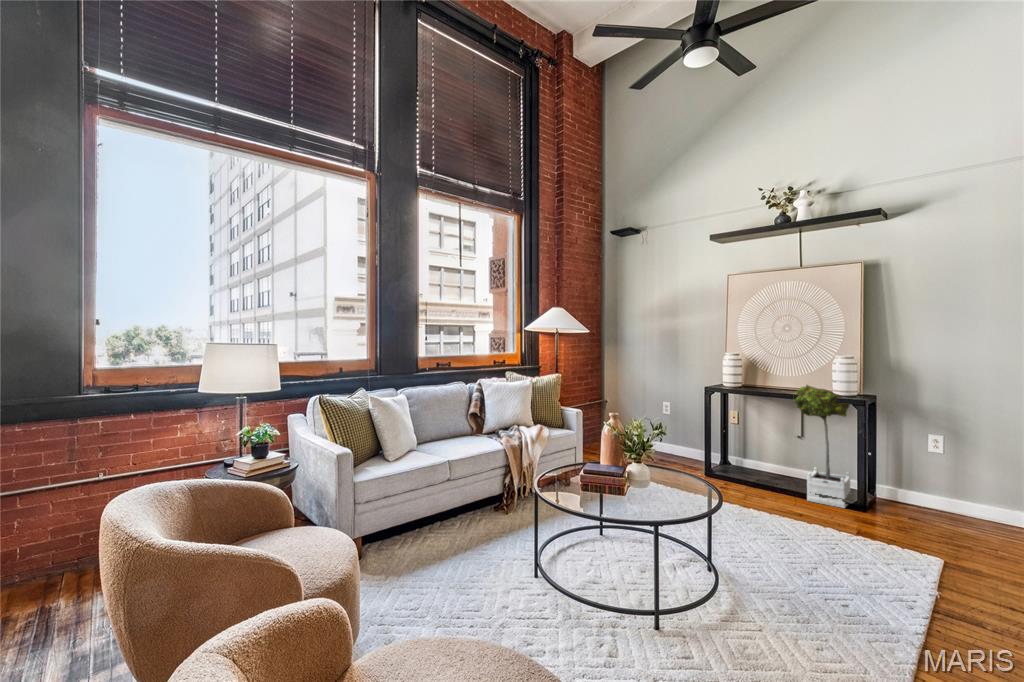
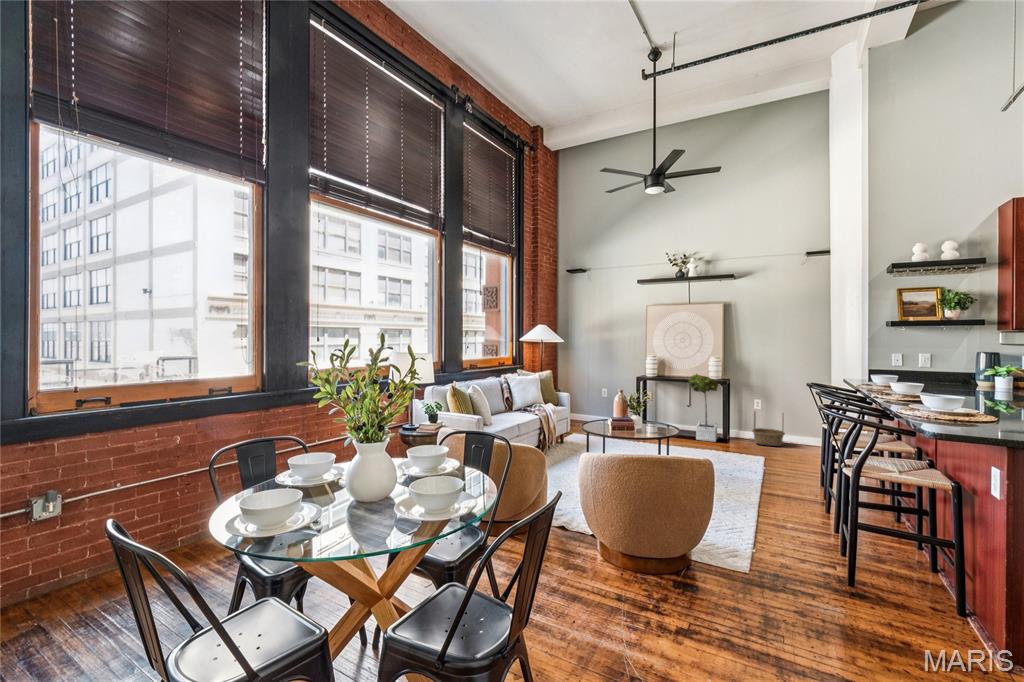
basket: none [922,456,998,531] -> present [752,412,785,446]

